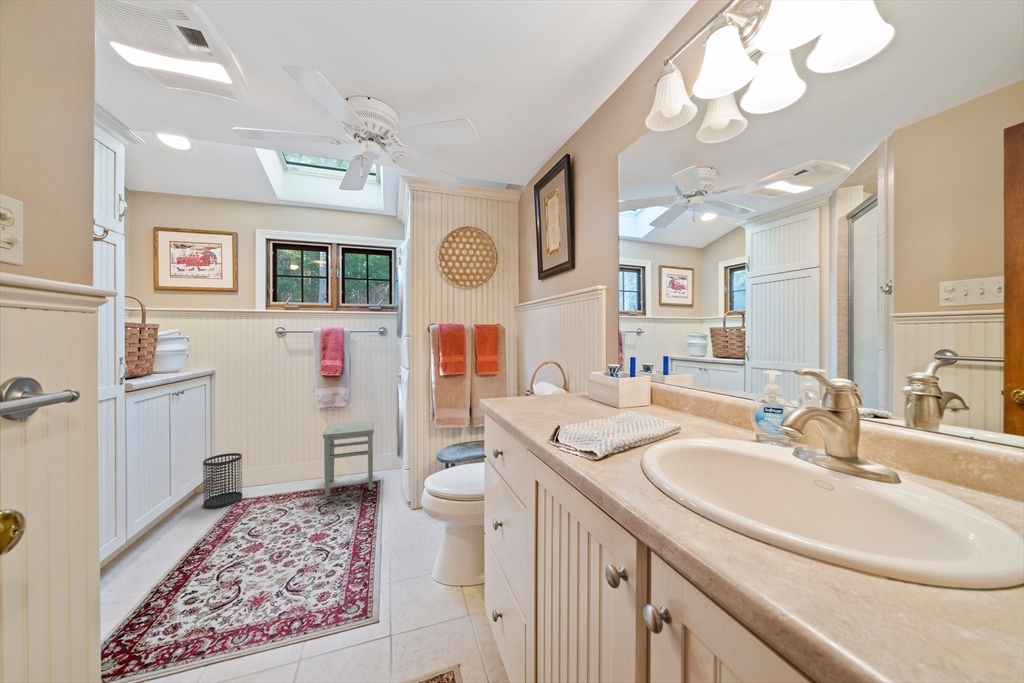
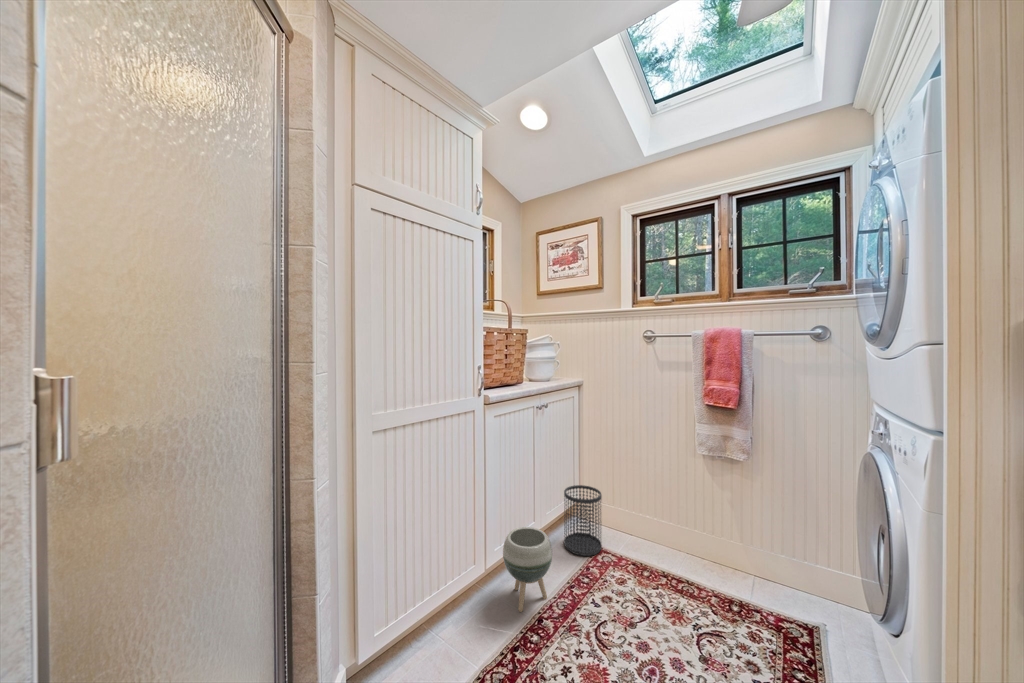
stool: present [323,421,374,497] -> none [704,485,806,652]
planter: none [150,488,206,553] -> present [503,527,552,612]

